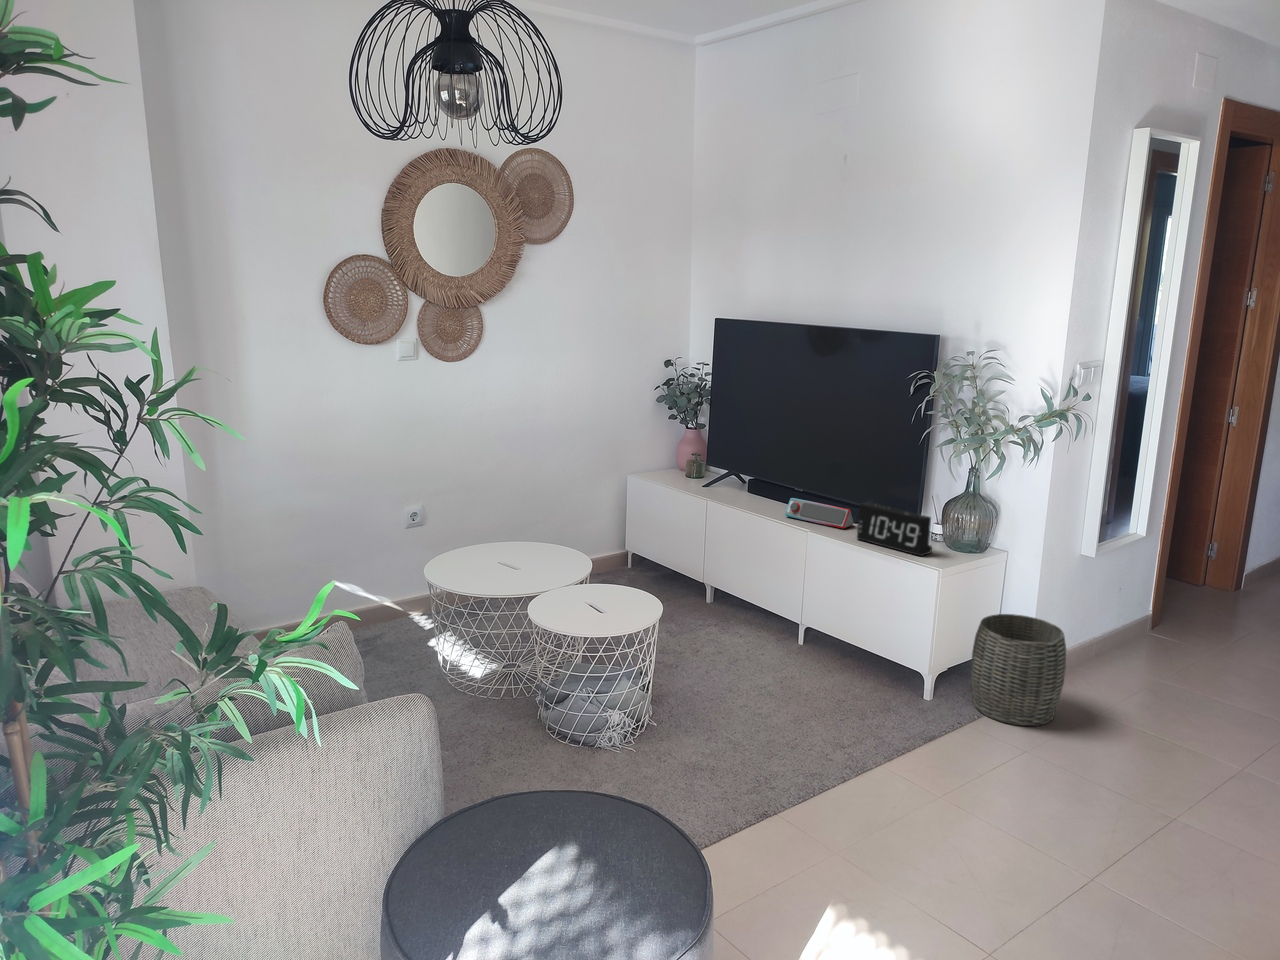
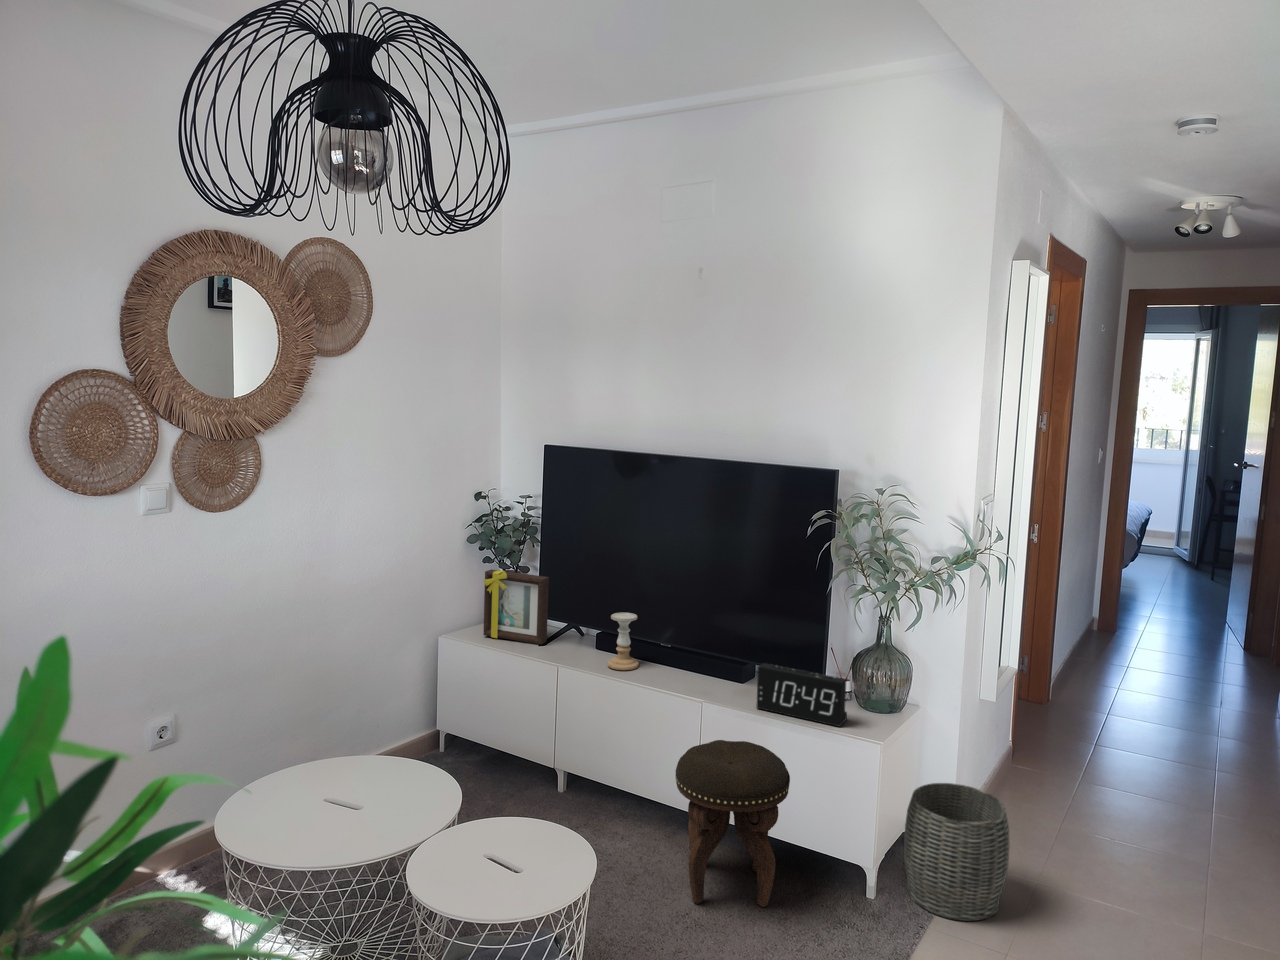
picture frame: none [659,423,711,486] -> present [483,569,549,645]
candle holder: none [749,460,775,507] -> present [608,612,639,670]
speaker: present [785,498,854,529] -> none [659,658,742,694]
footstool: none [776,561,872,693] -> present [676,740,790,907]

